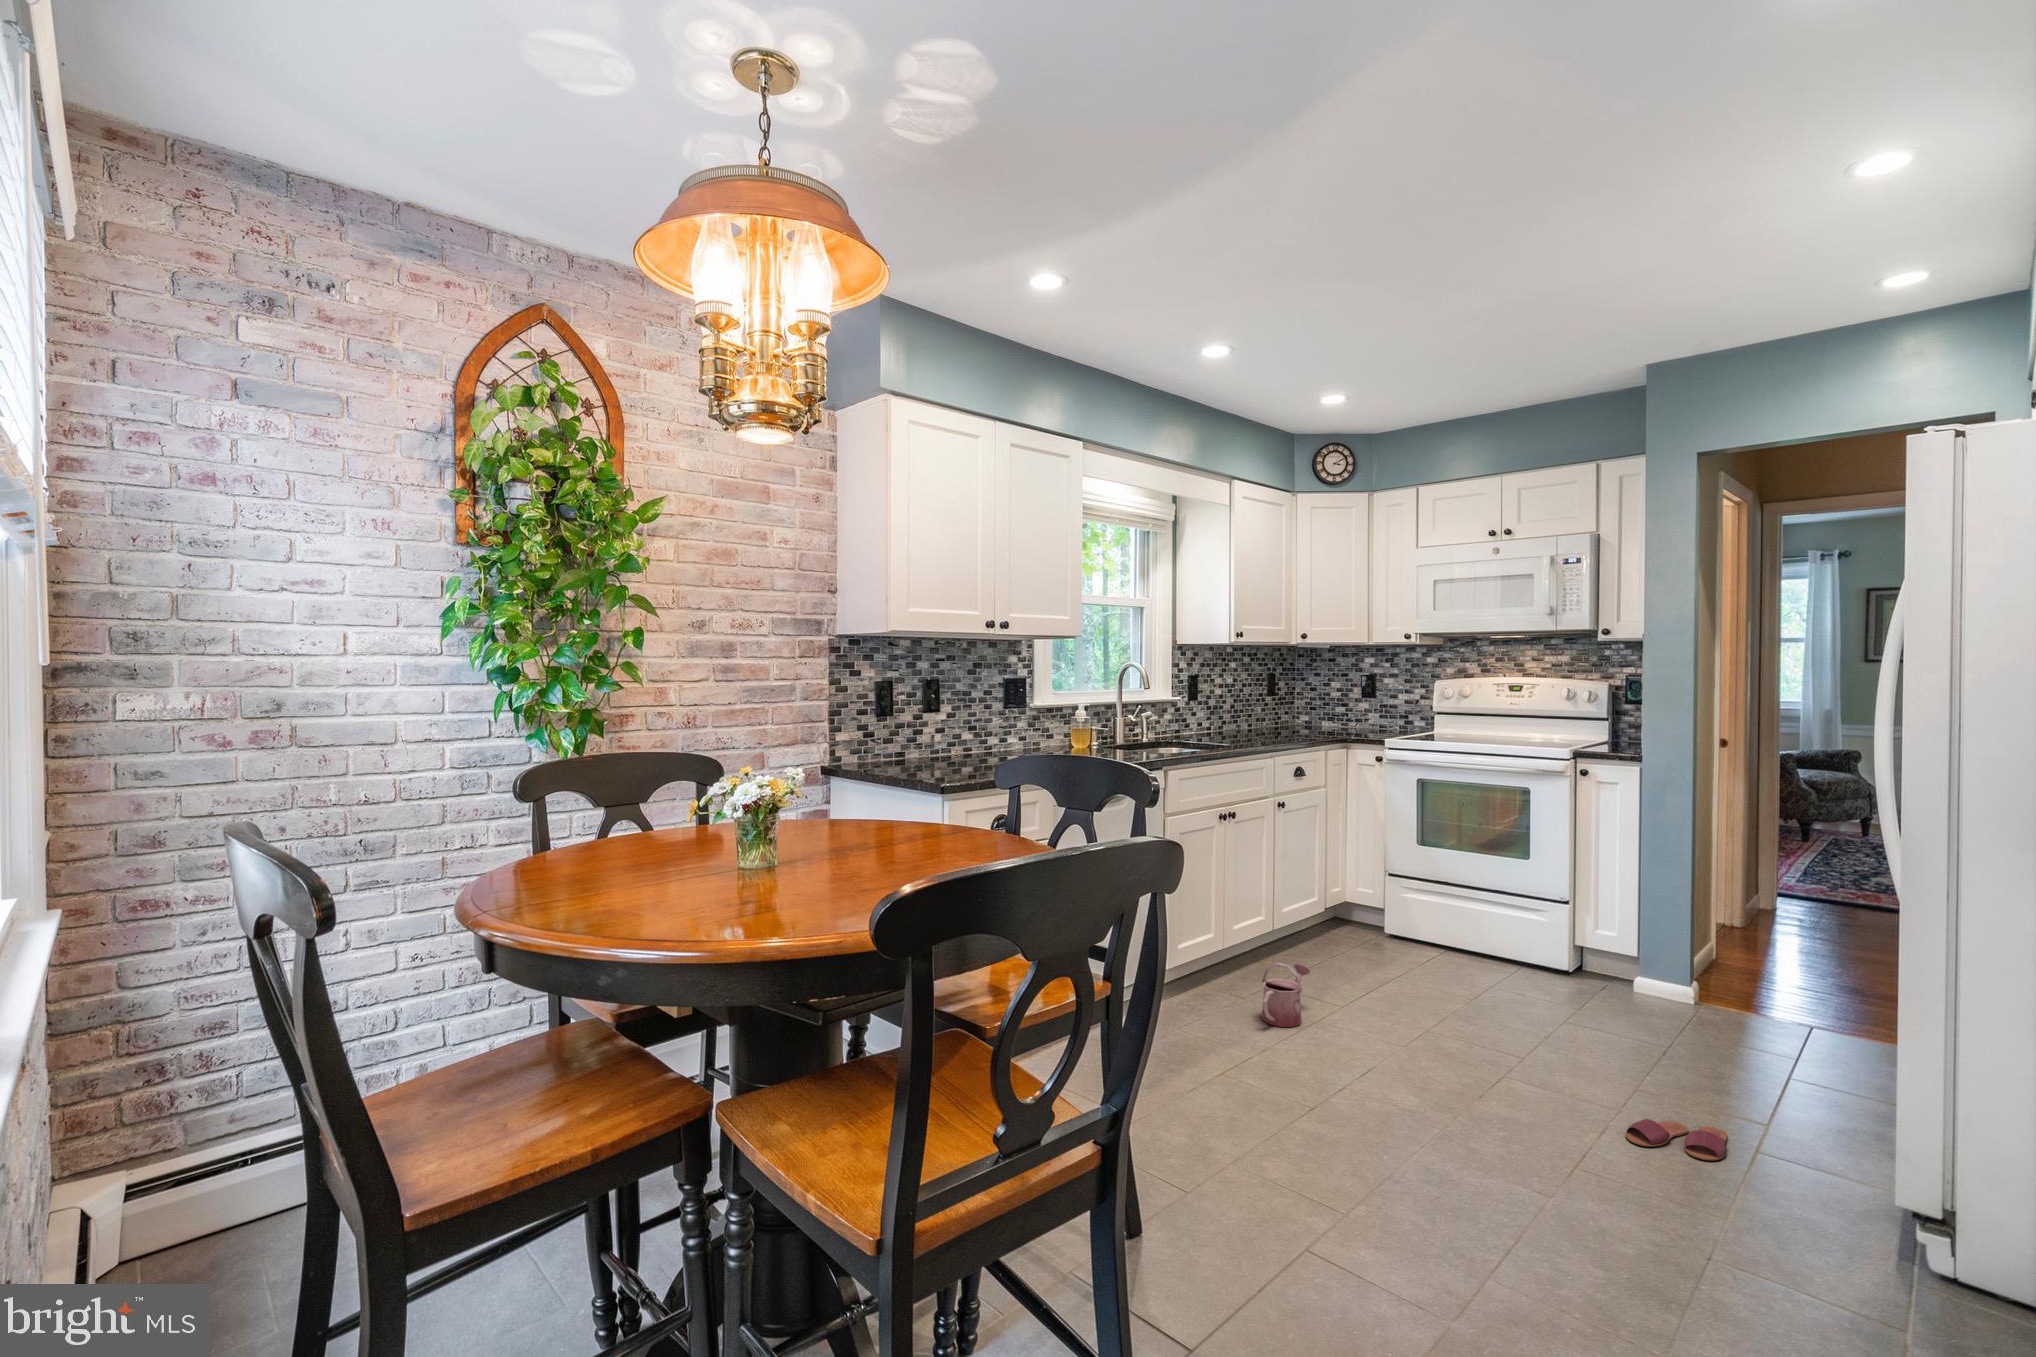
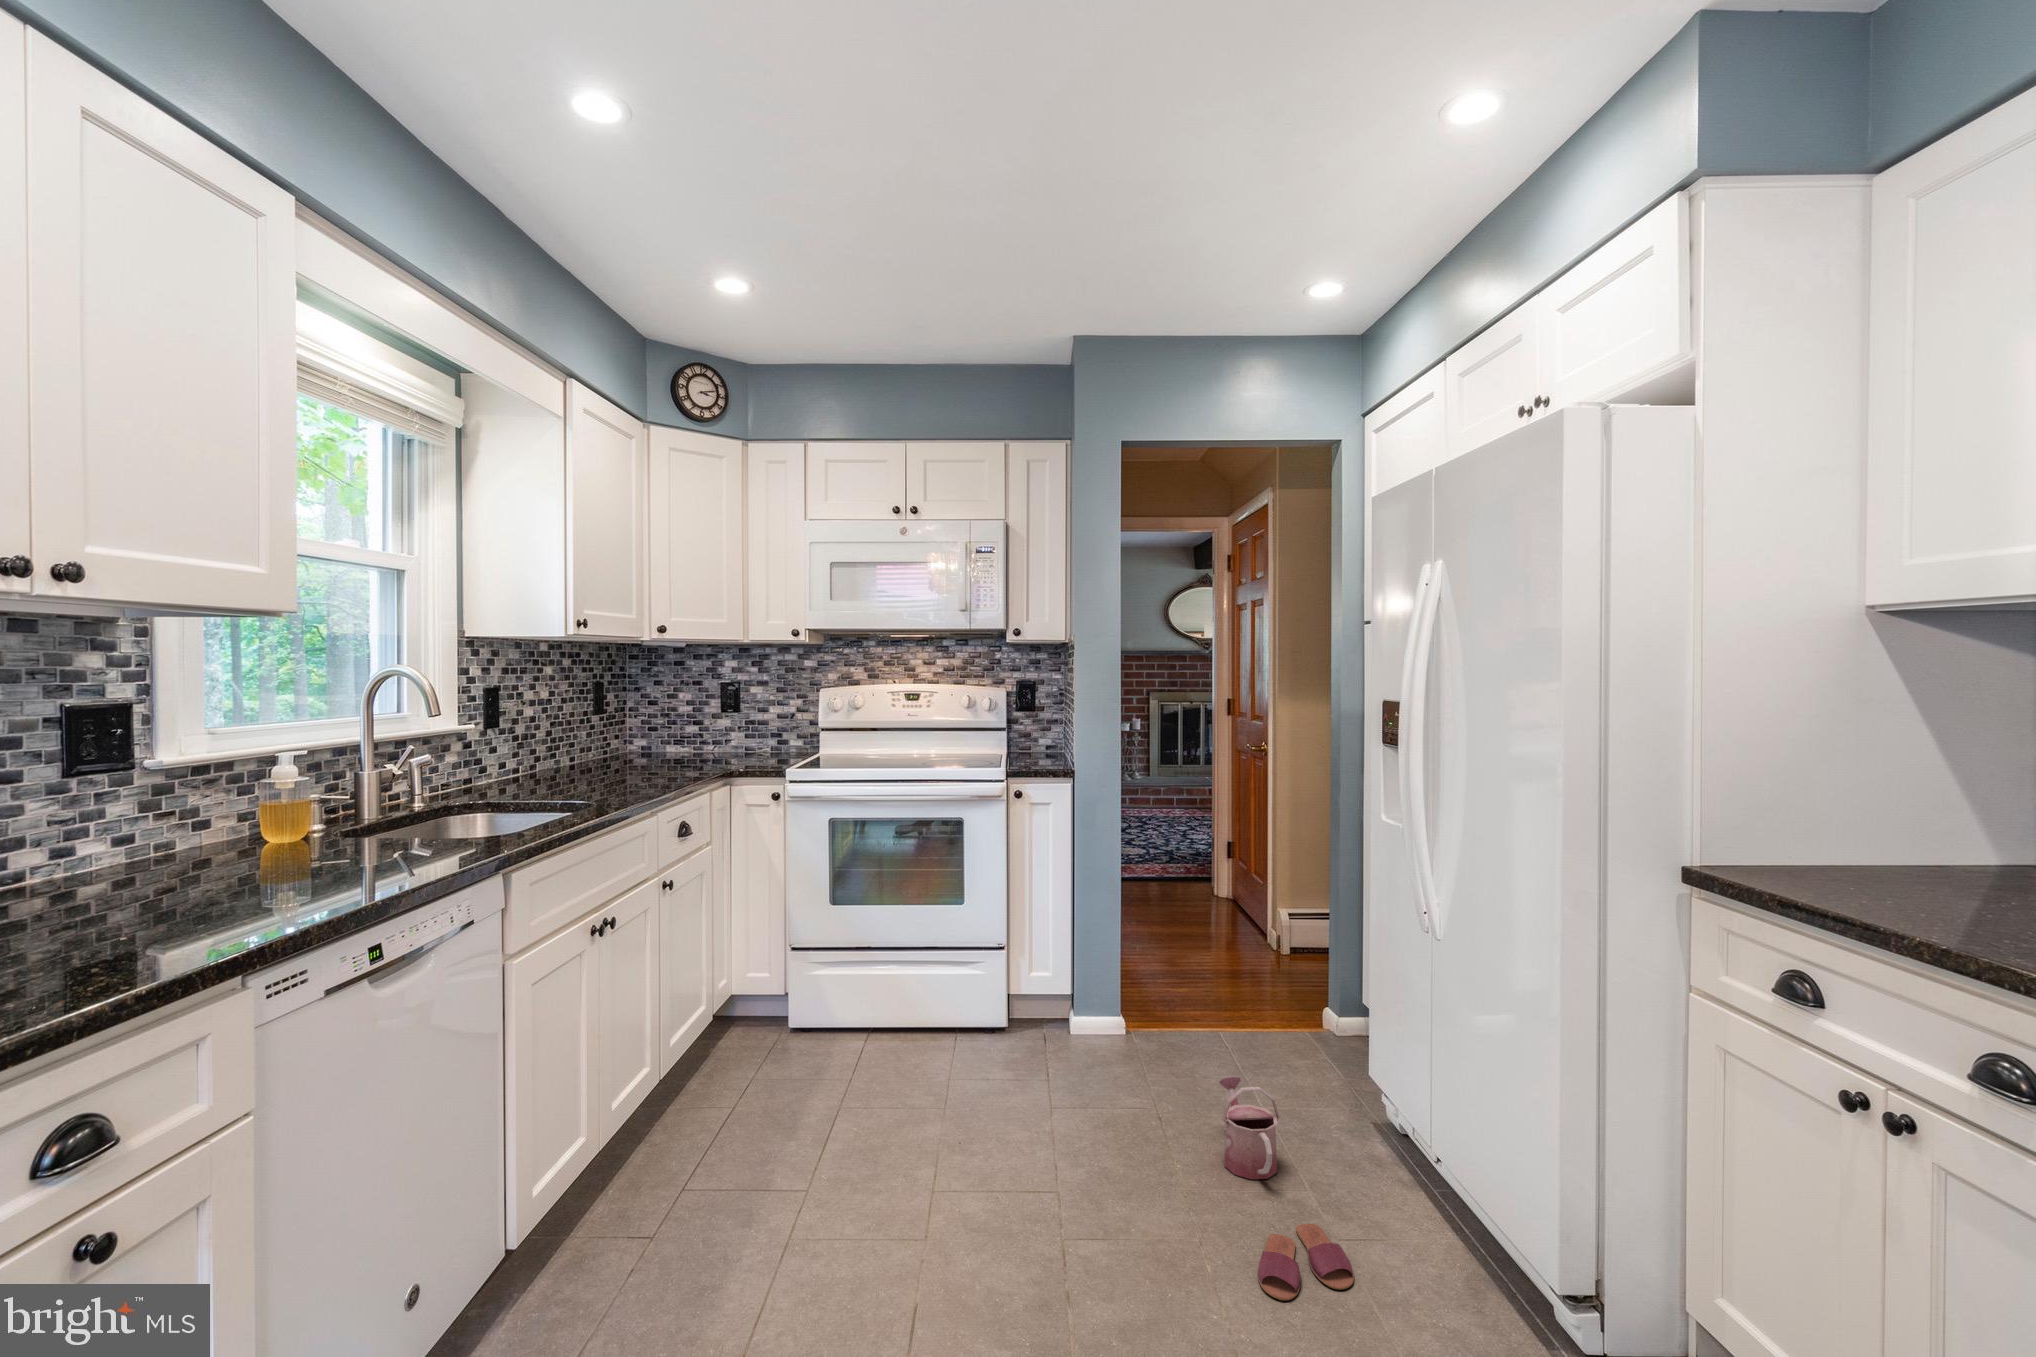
watering can: present [1262,963,1310,1027] -> present [1219,1077,1280,1179]

